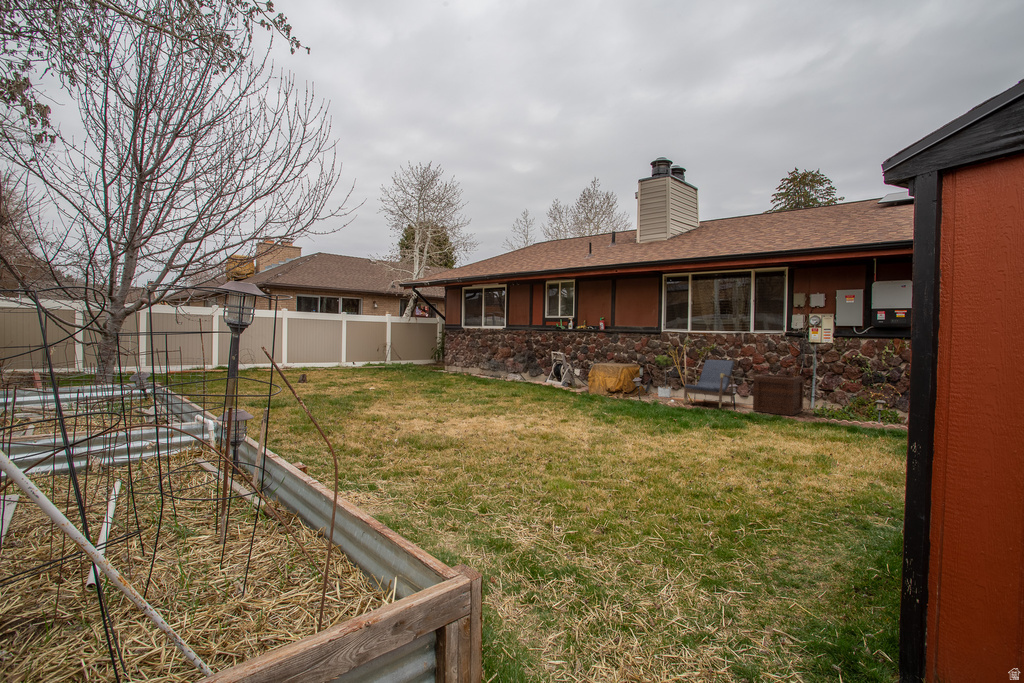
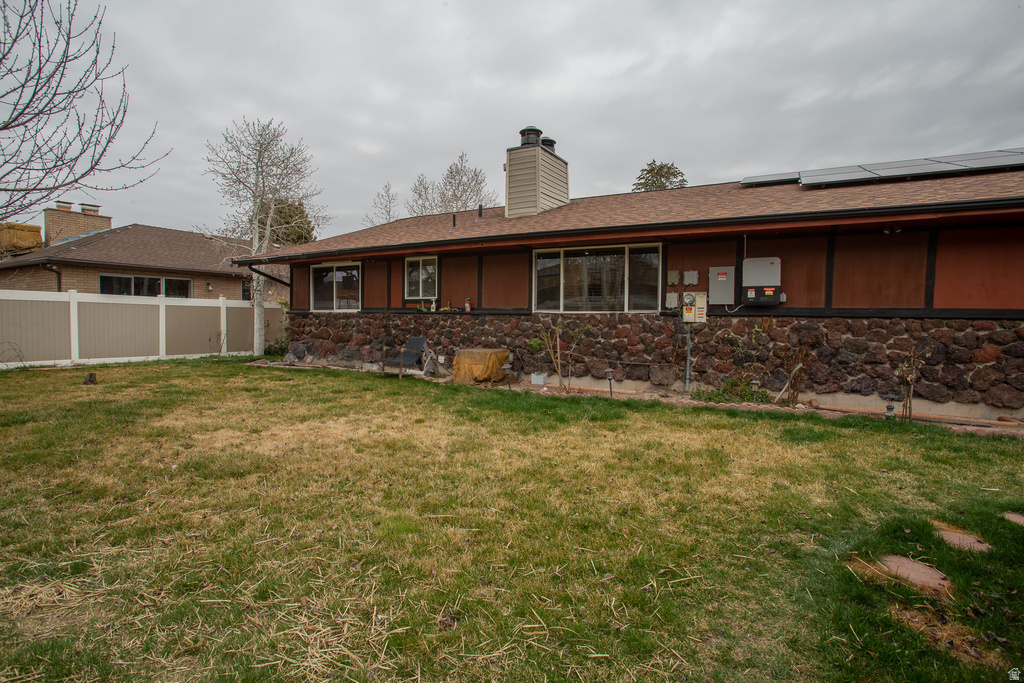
lounge chair: present [684,360,735,408] -> present [379,336,426,379]
wooden crate: present [753,374,804,416] -> none [630,356,678,400]

